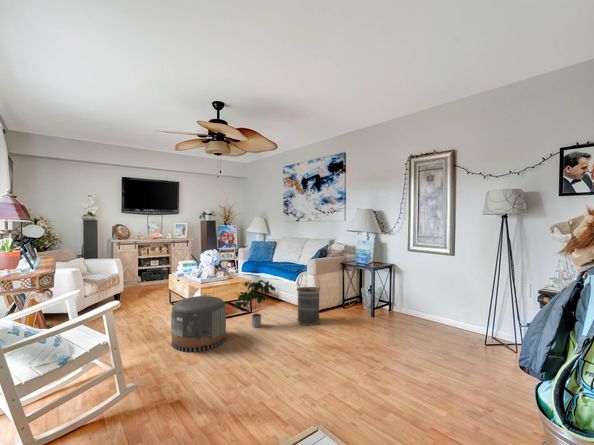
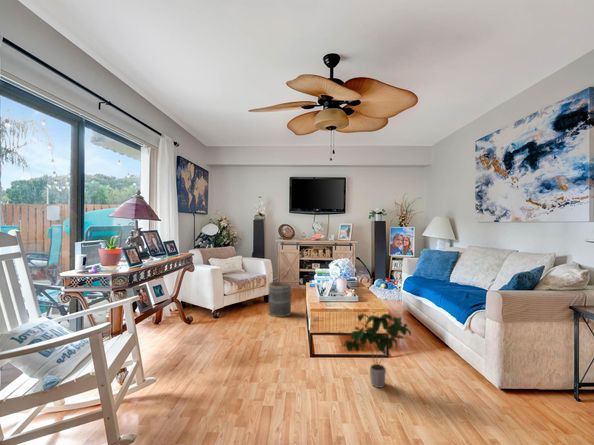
basket: present [297,274,320,325] -> present [269,282,291,317]
pouf: present [171,296,226,352] -> none [253,322,323,404]

